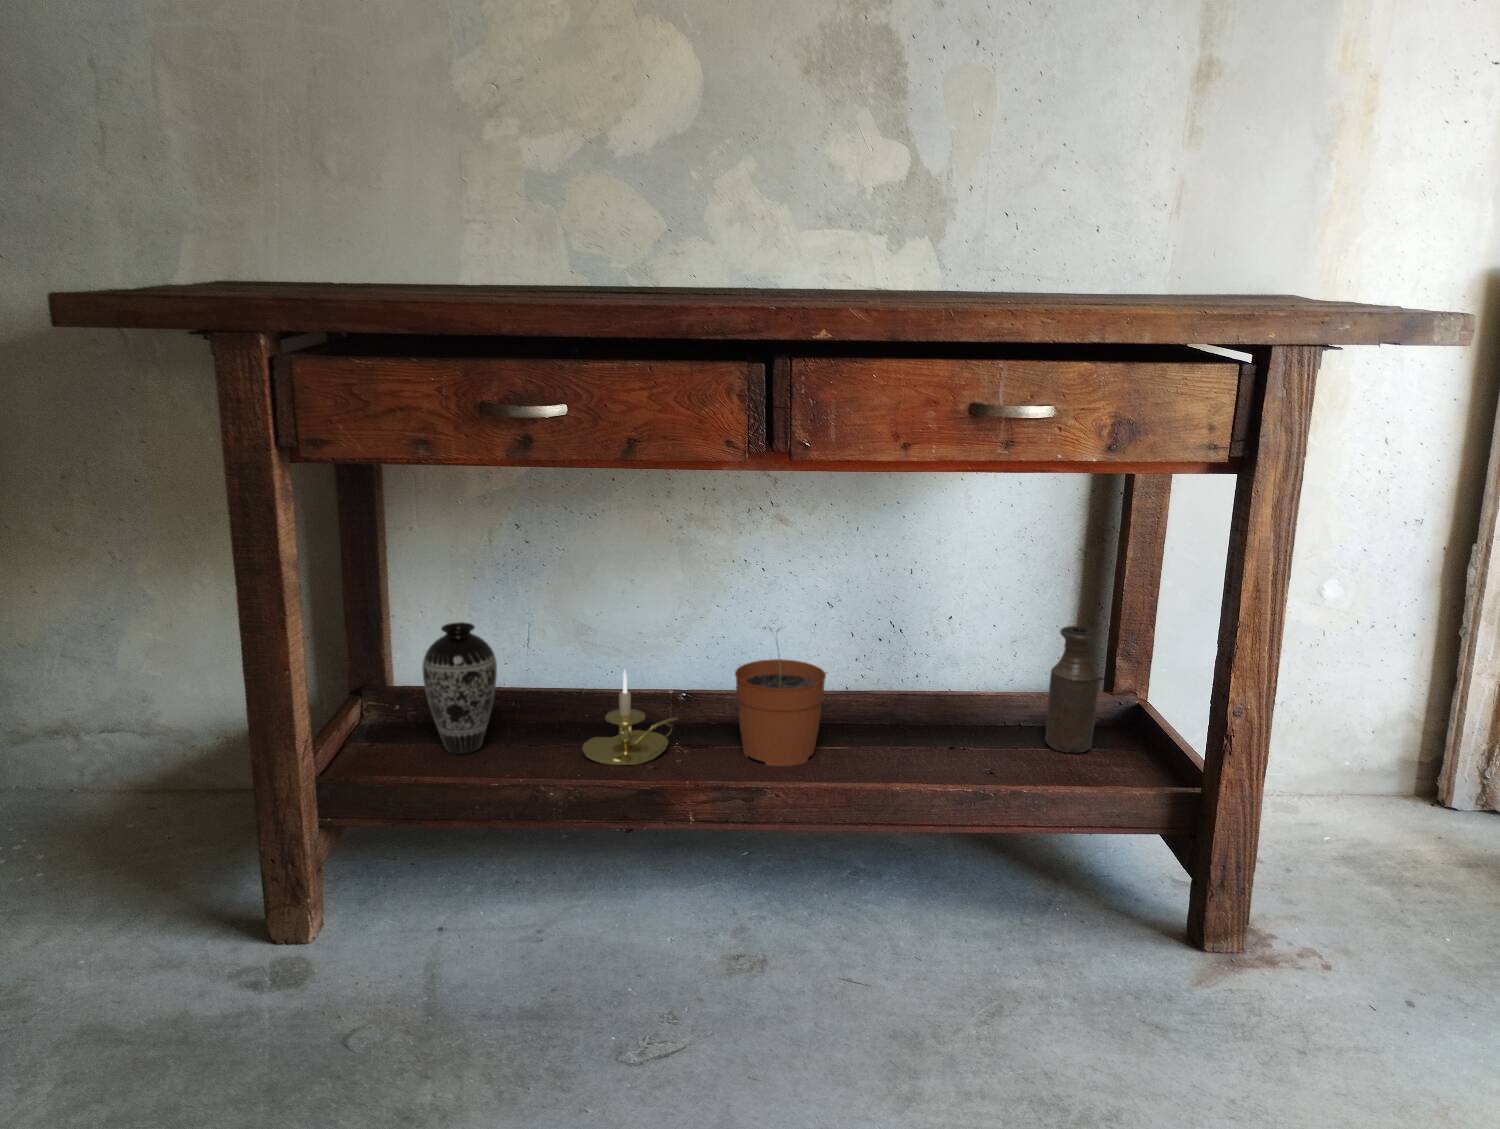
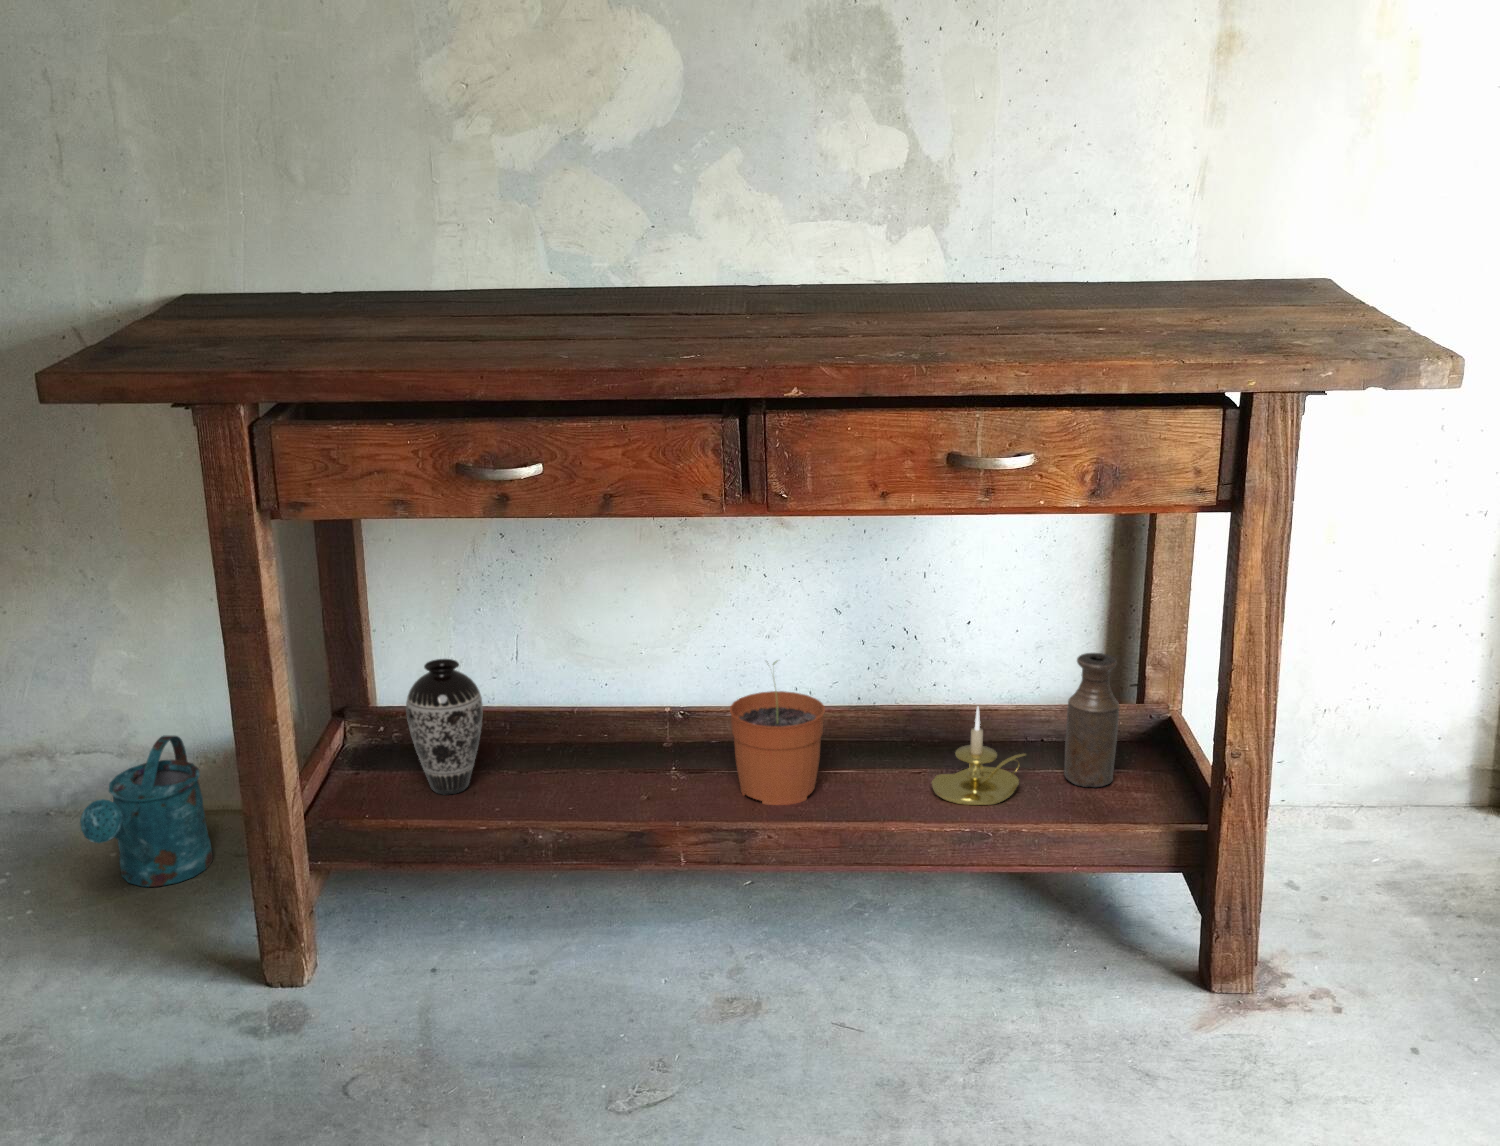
candle holder: present [582,670,678,765] -> present [932,707,1026,805]
watering can: none [94,700,234,845] -> present [80,736,213,887]

